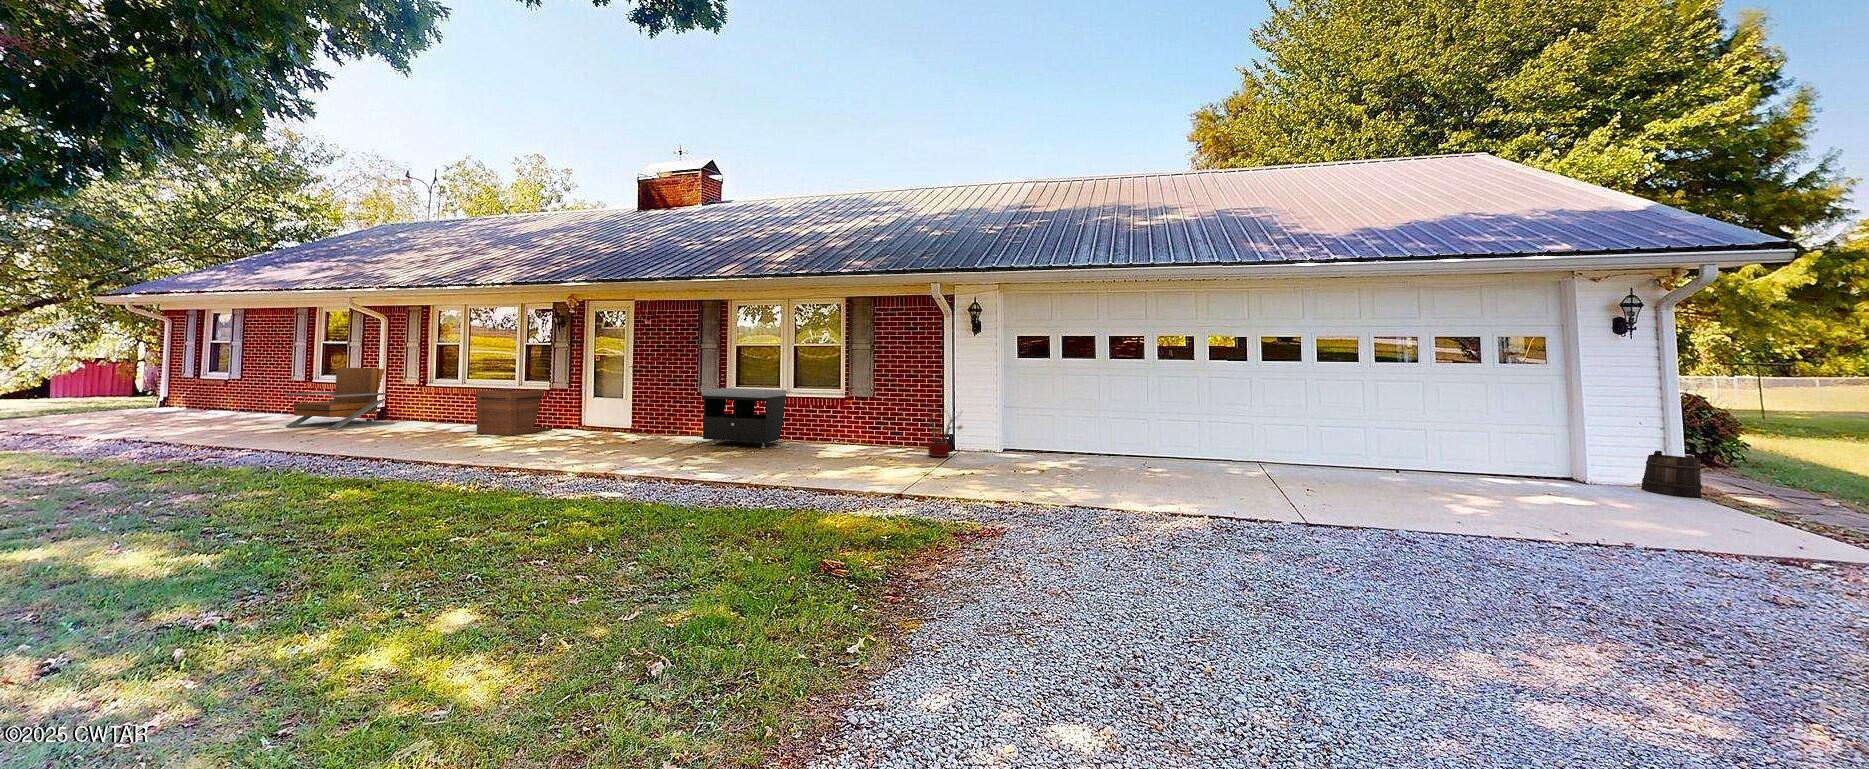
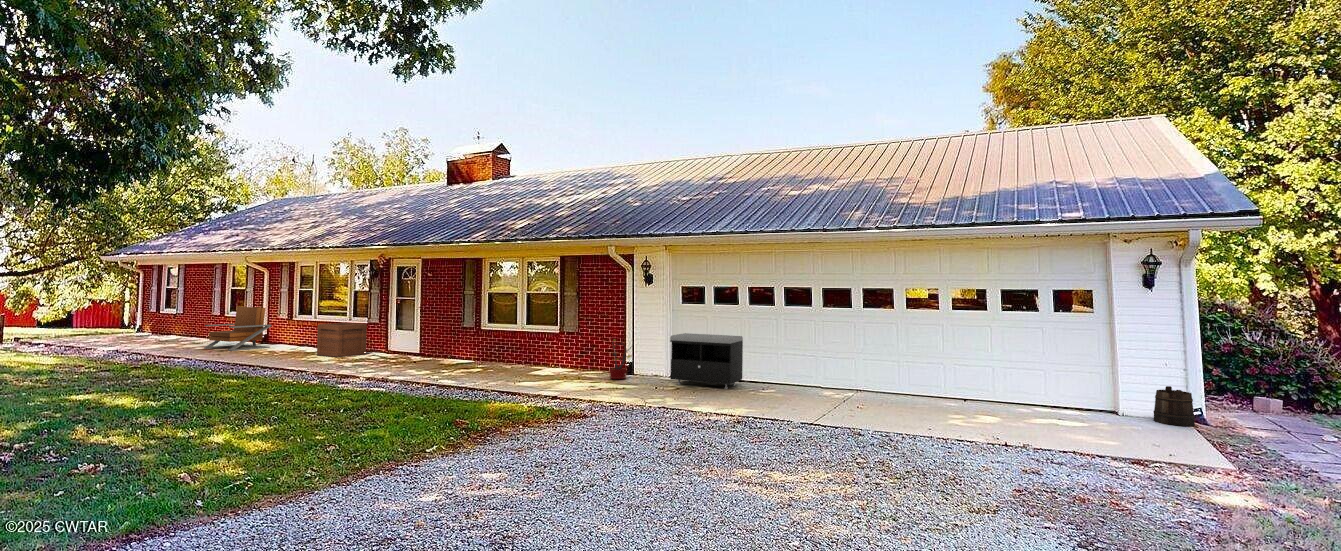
storage bench: present [701,388,787,448] -> present [670,333,743,389]

